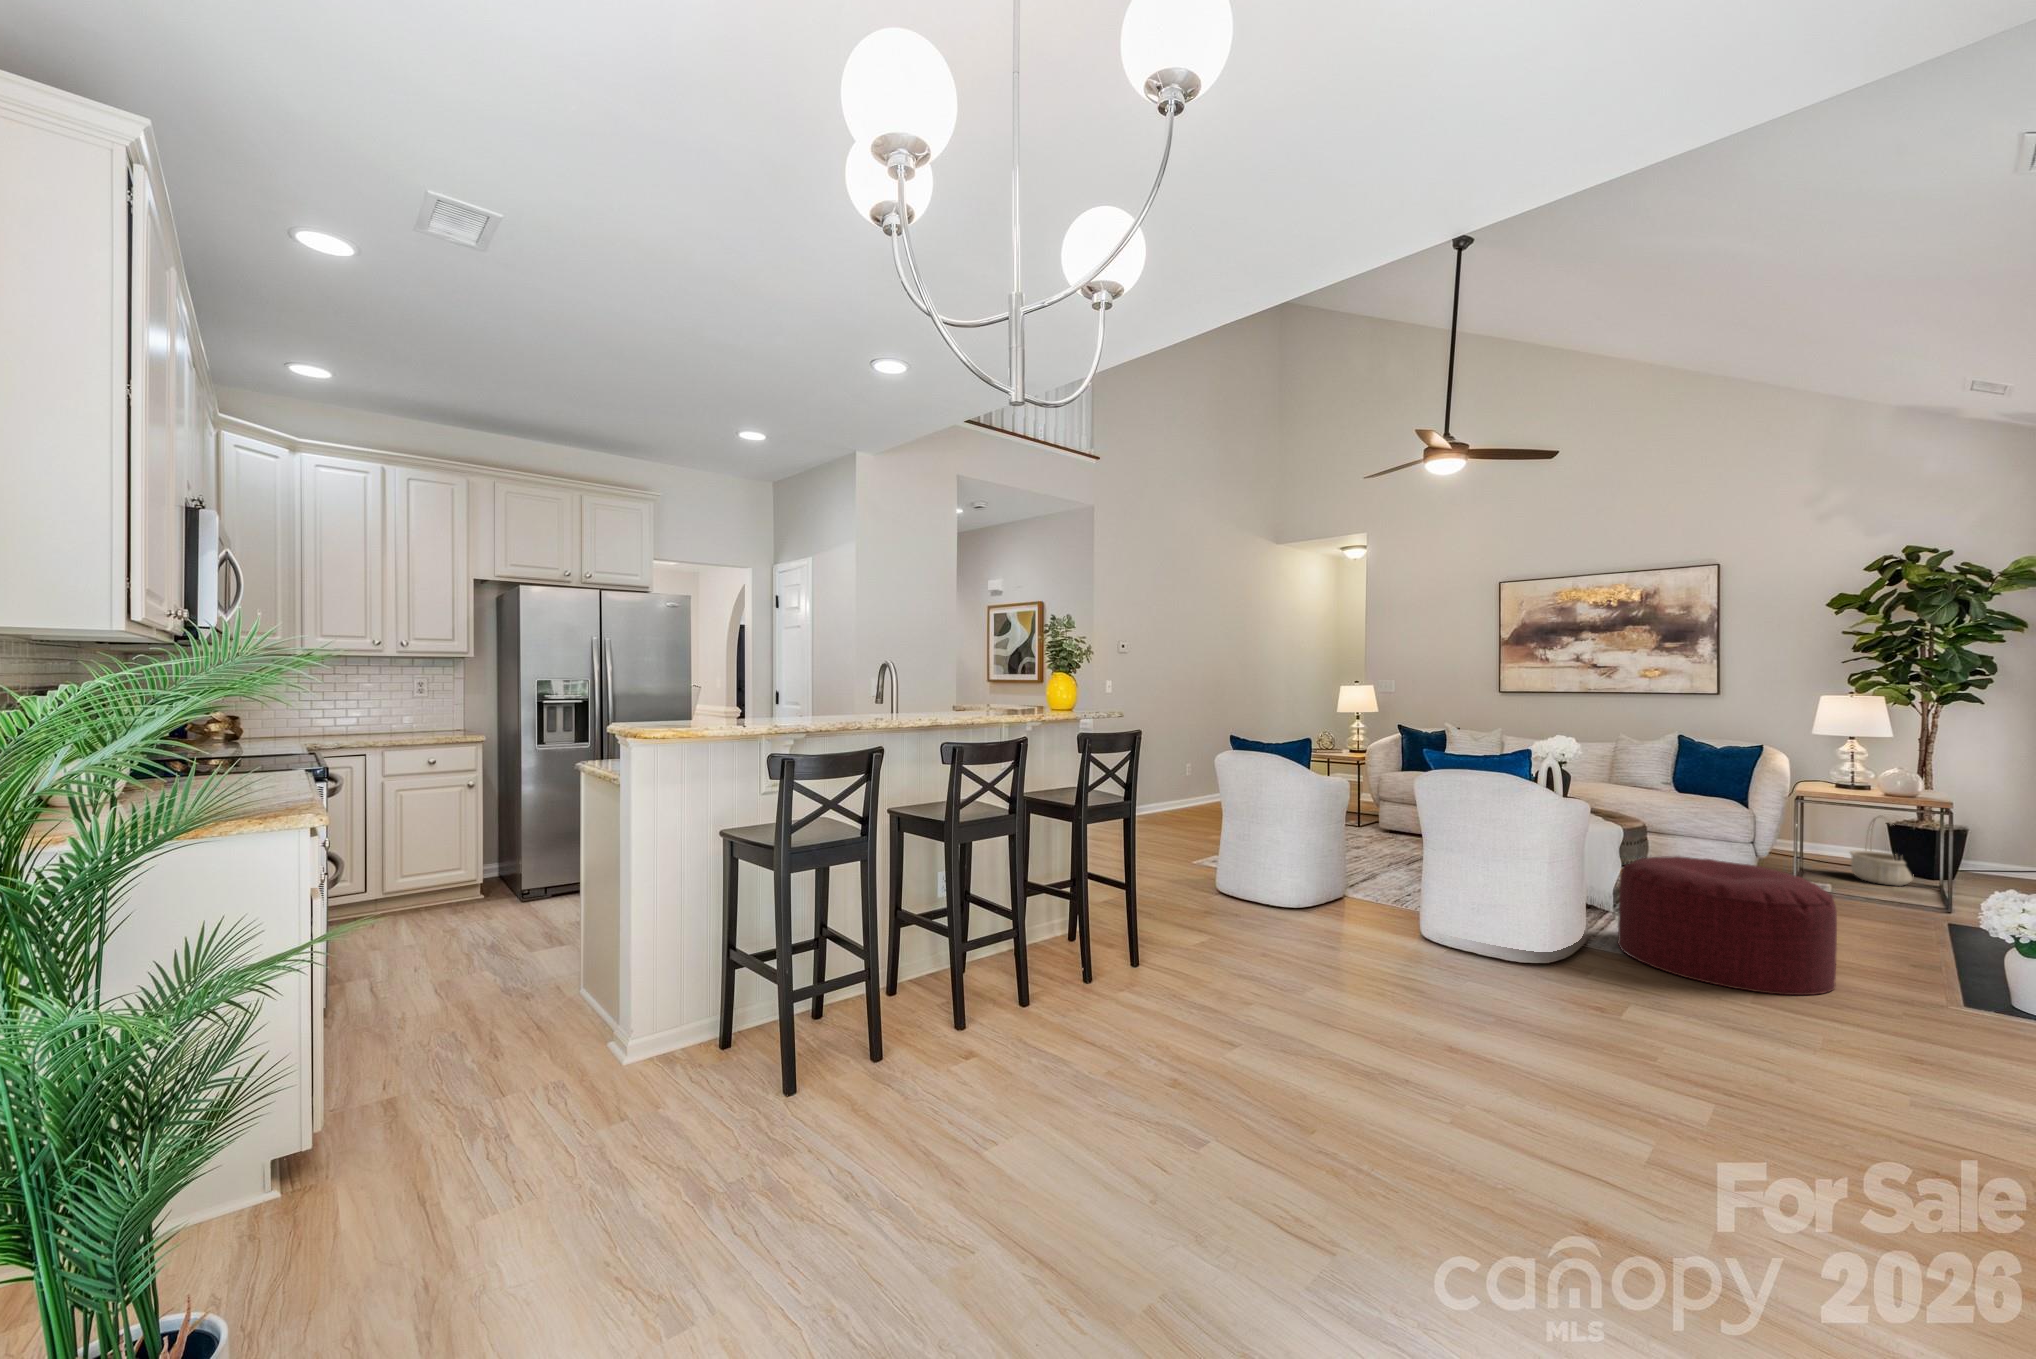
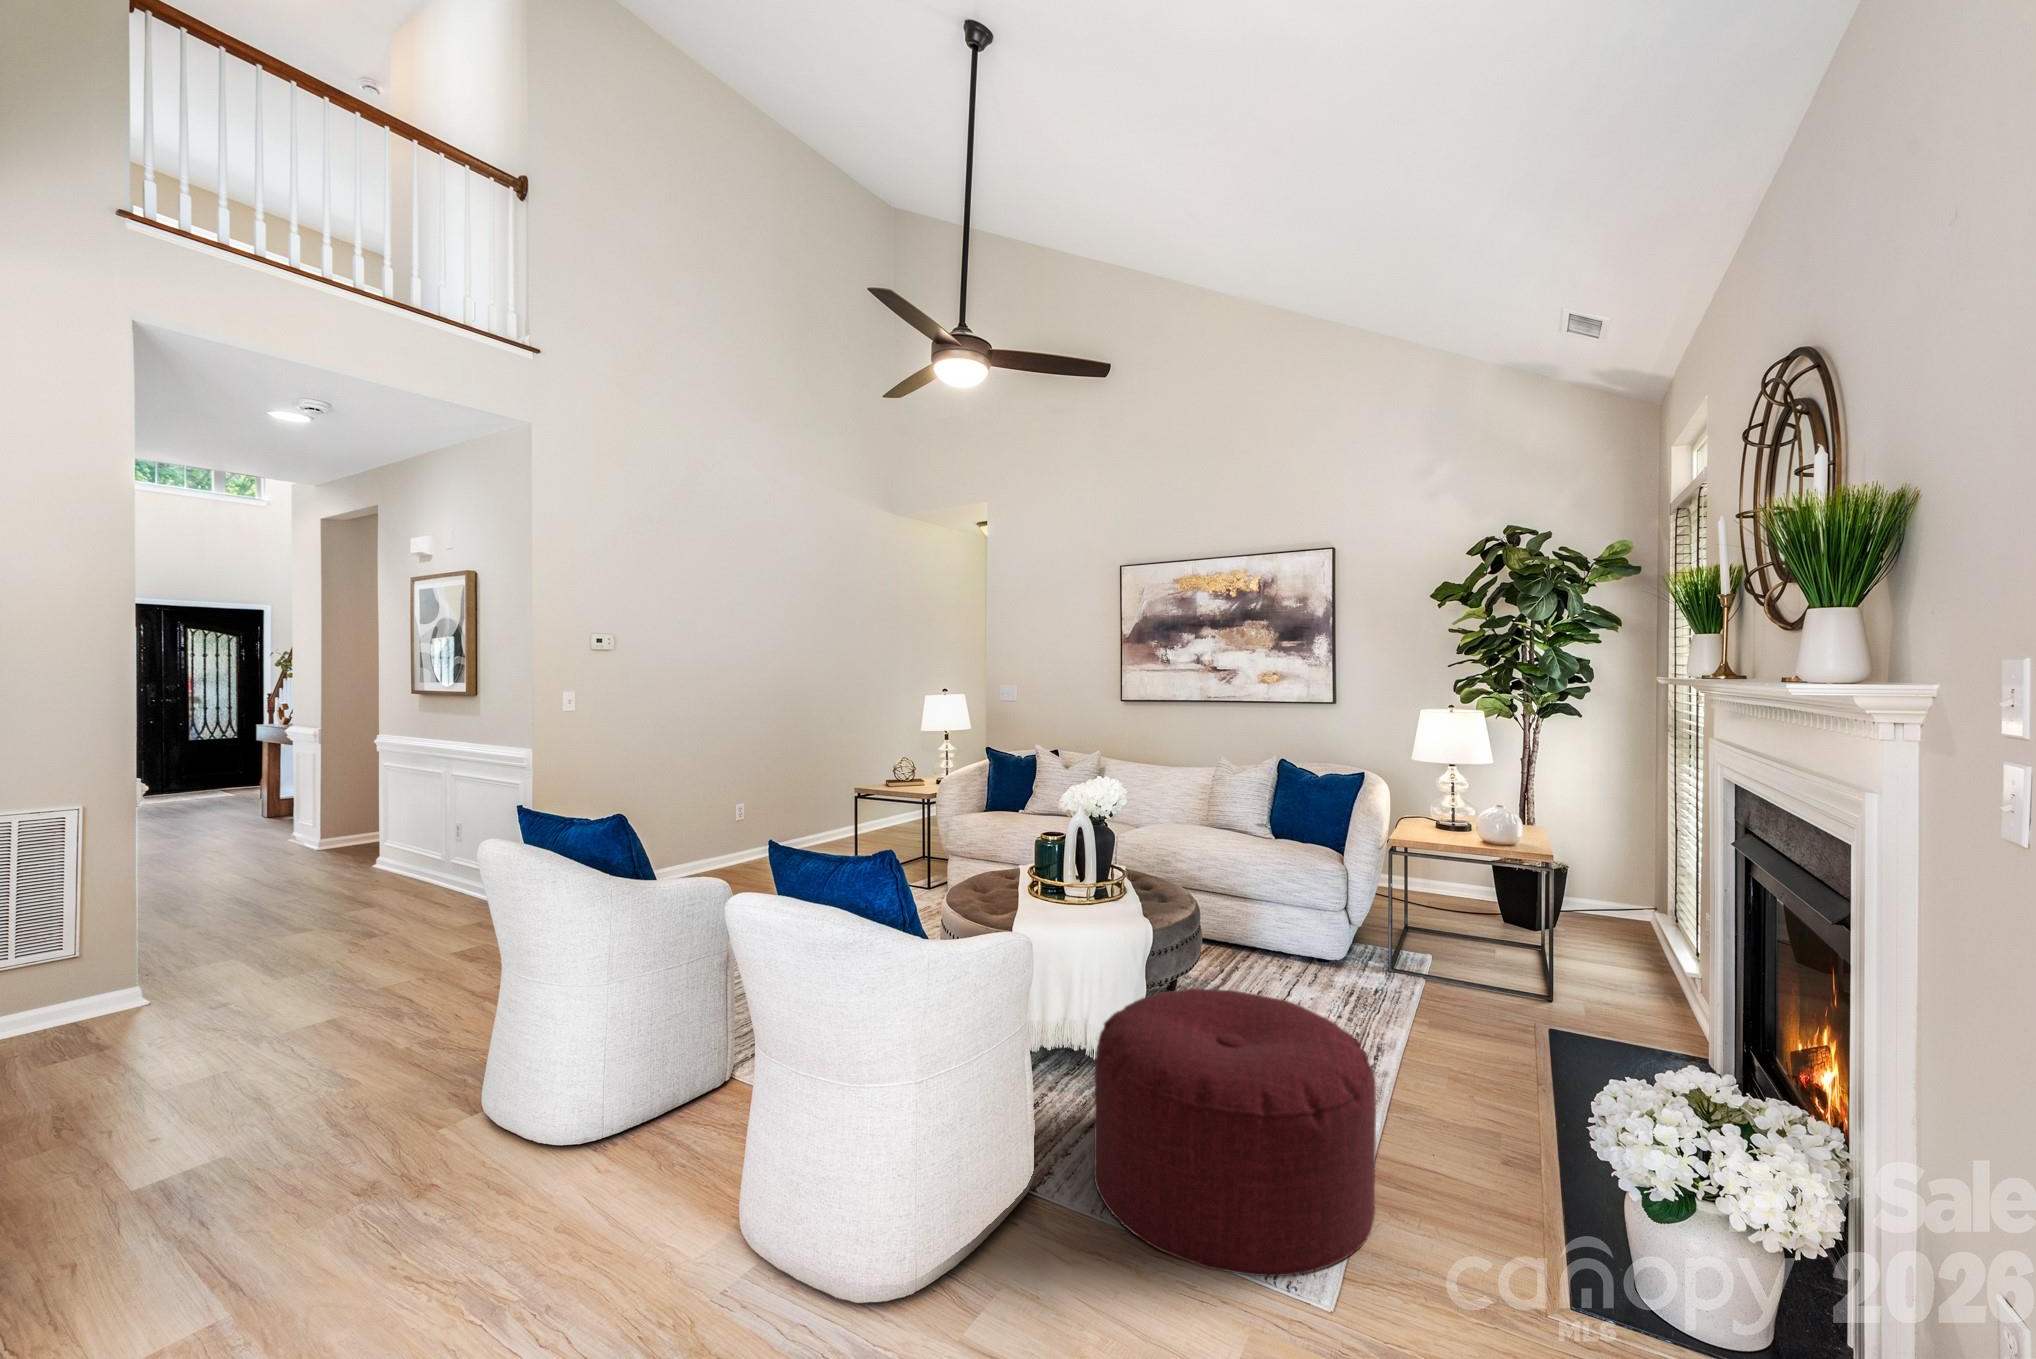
basket: present [1850,816,1912,886] -> none [1455,855,1517,943]

